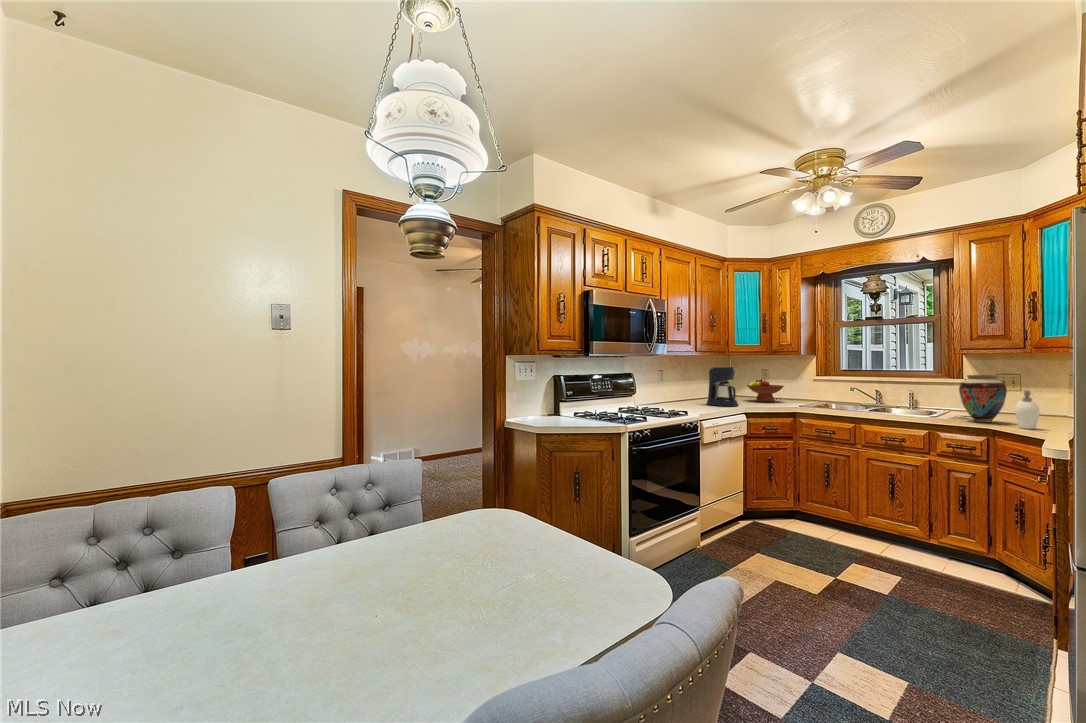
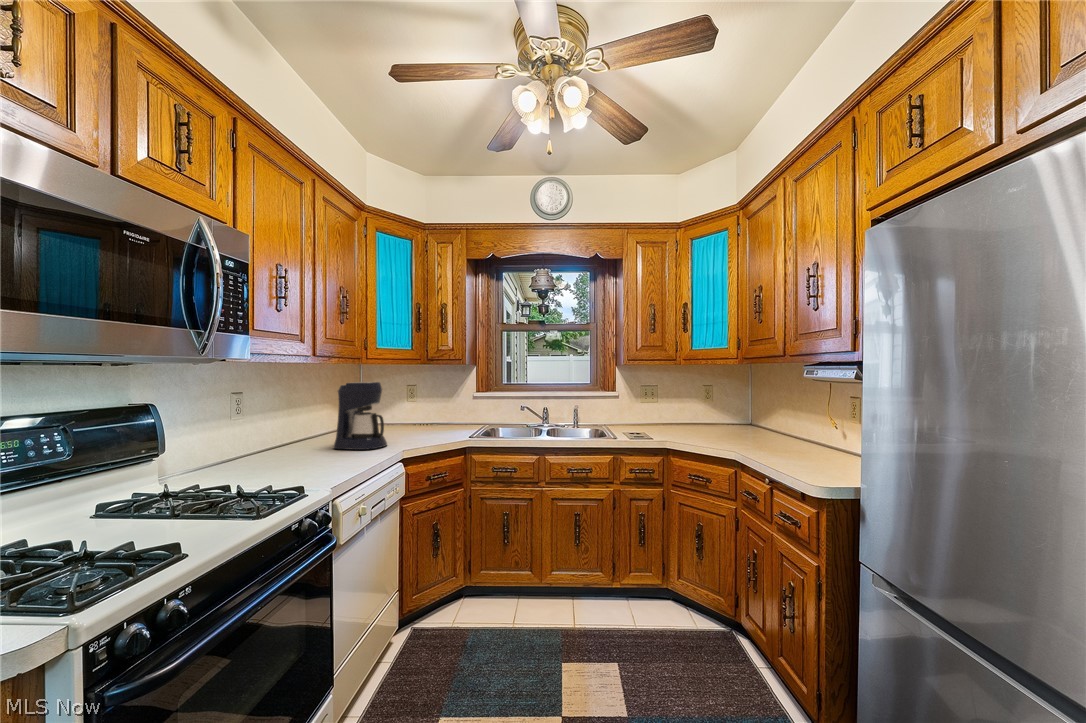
vase: present [959,375,1007,422] -> none [633,388,671,440]
fruit bowl: present [747,379,784,402] -> none [392,399,442,431]
soap dispenser: present [1015,391,1040,429] -> none [685,404,706,445]

